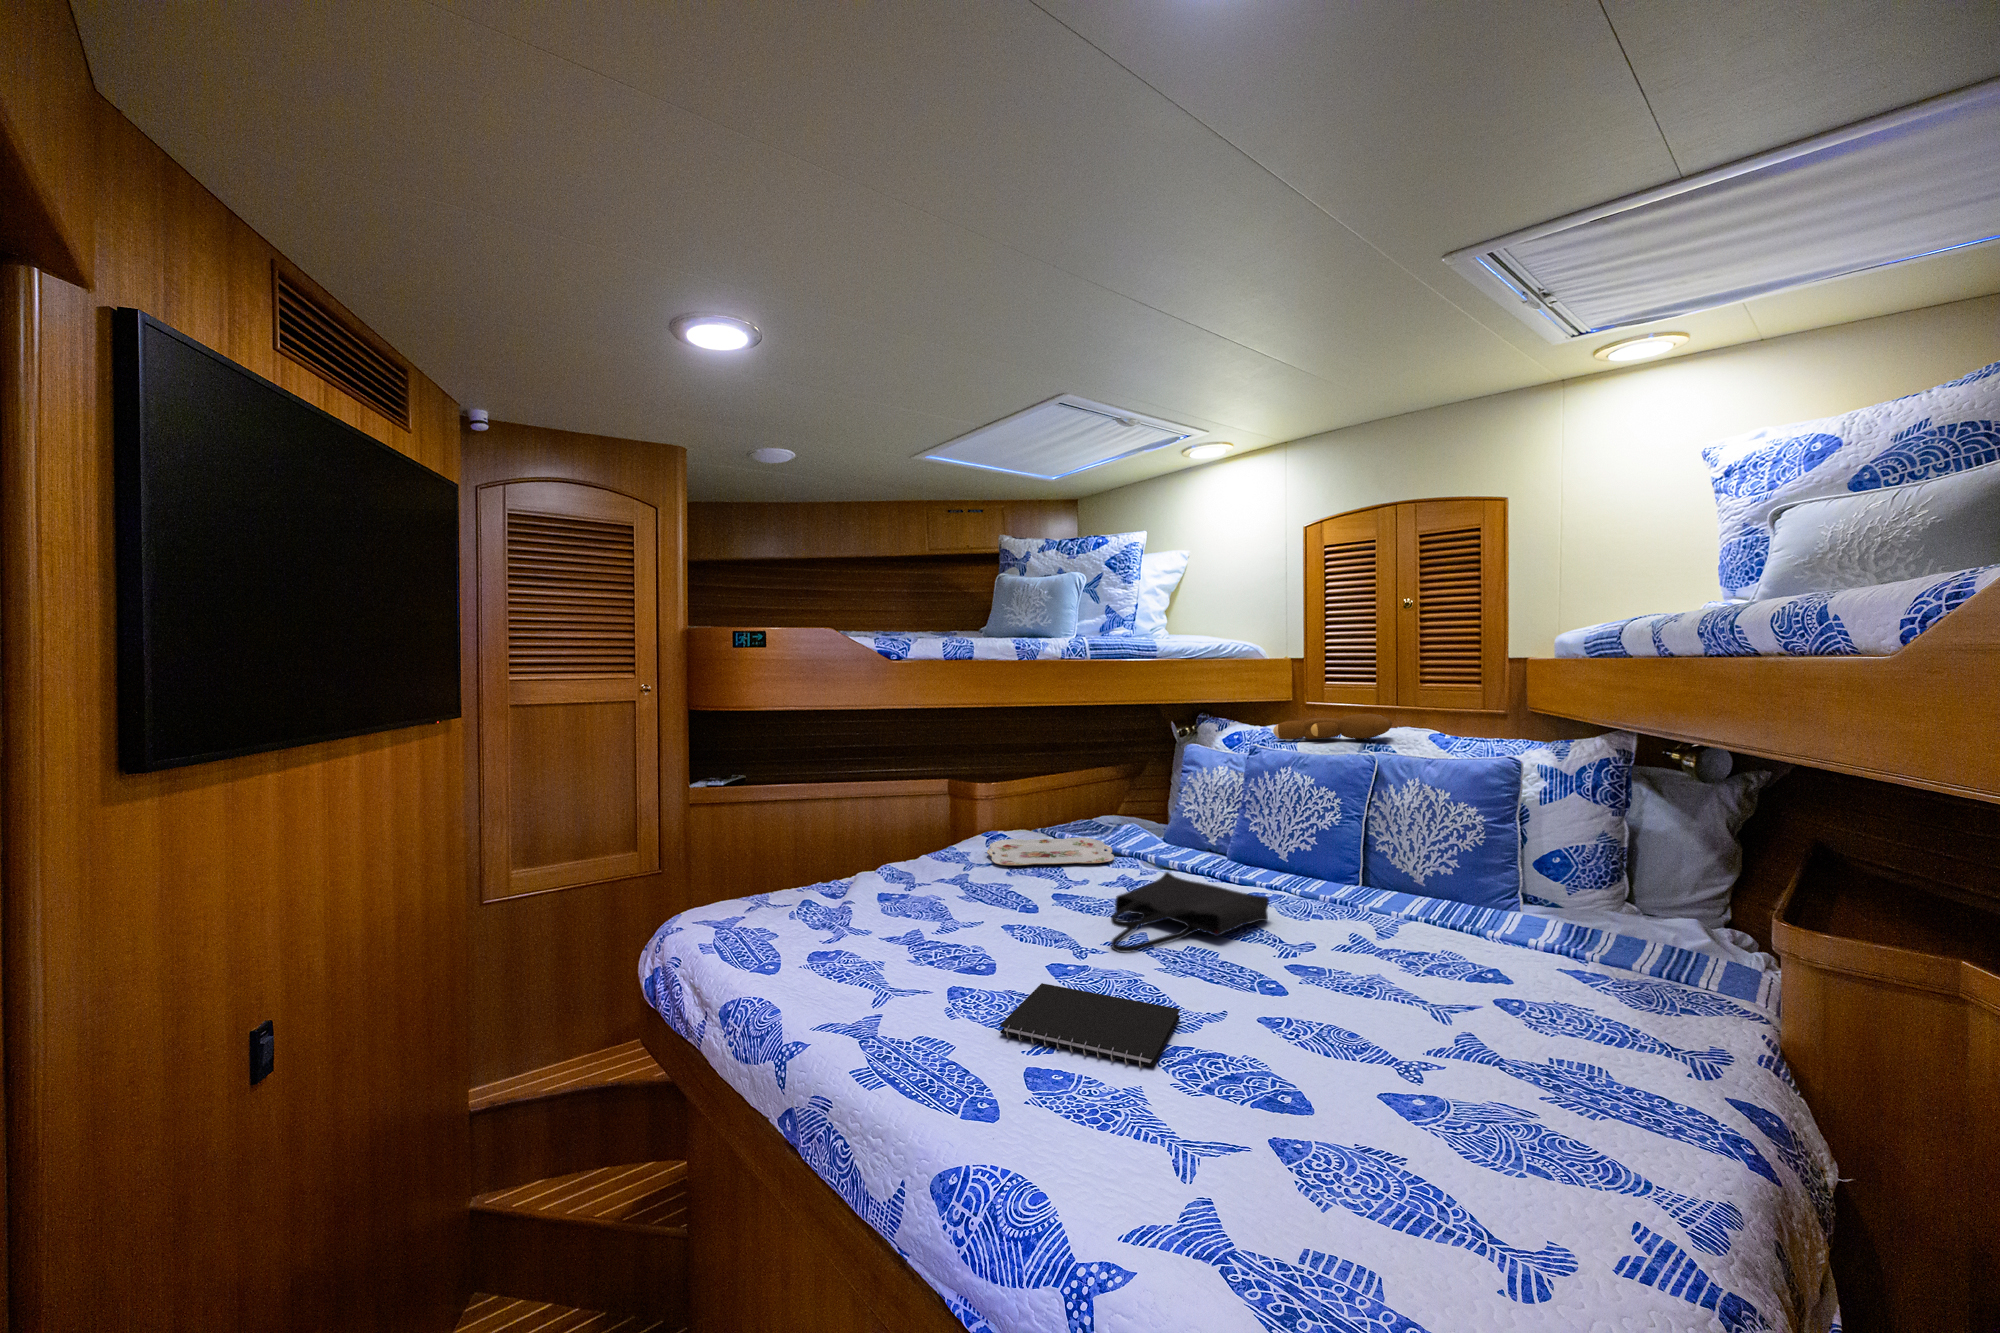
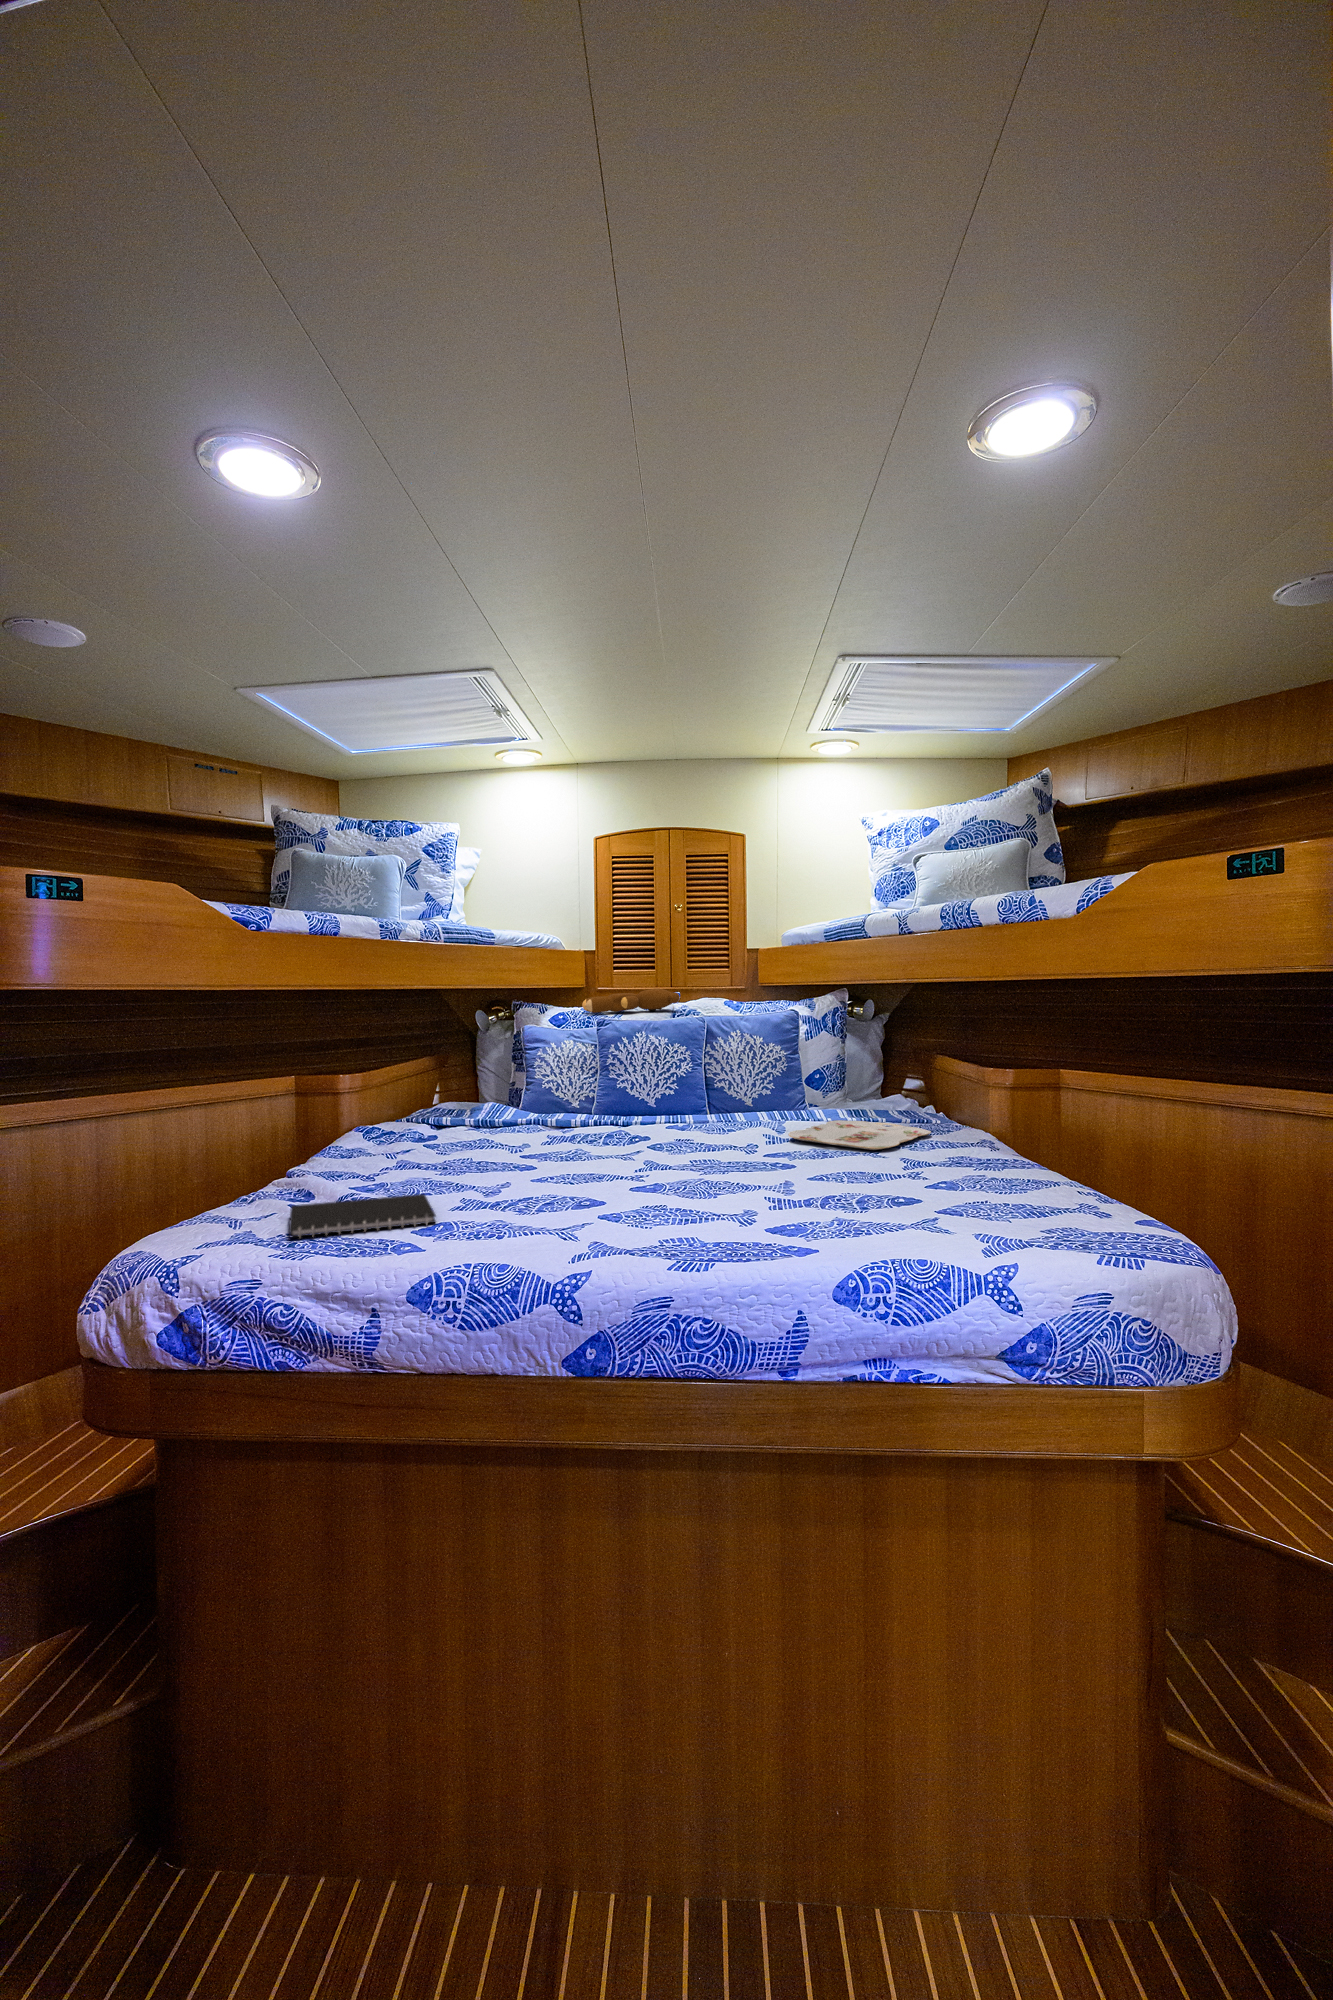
serving tray: present [987,838,1114,865] -> present [788,1120,931,1150]
tote bag: present [1111,872,1269,953] -> none [599,1122,709,1176]
notebook: present [1000,983,1180,1068] -> present [289,1194,436,1238]

